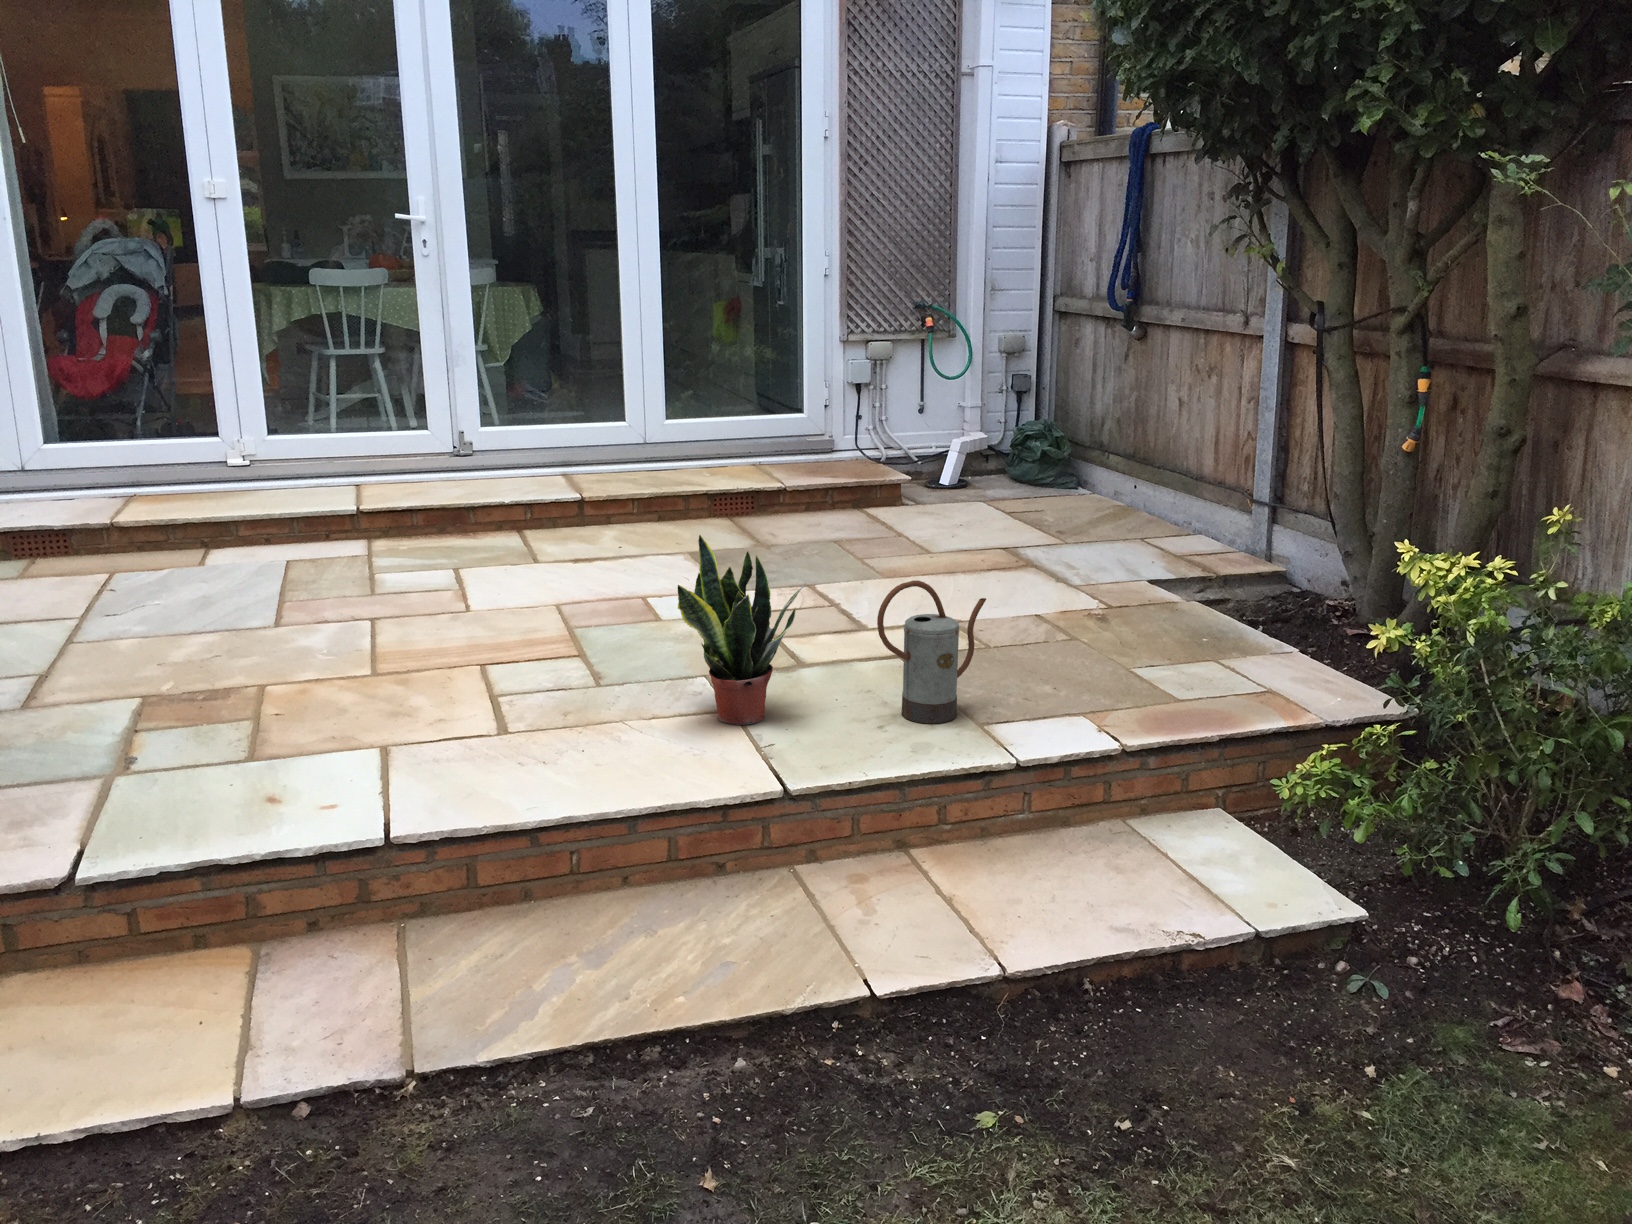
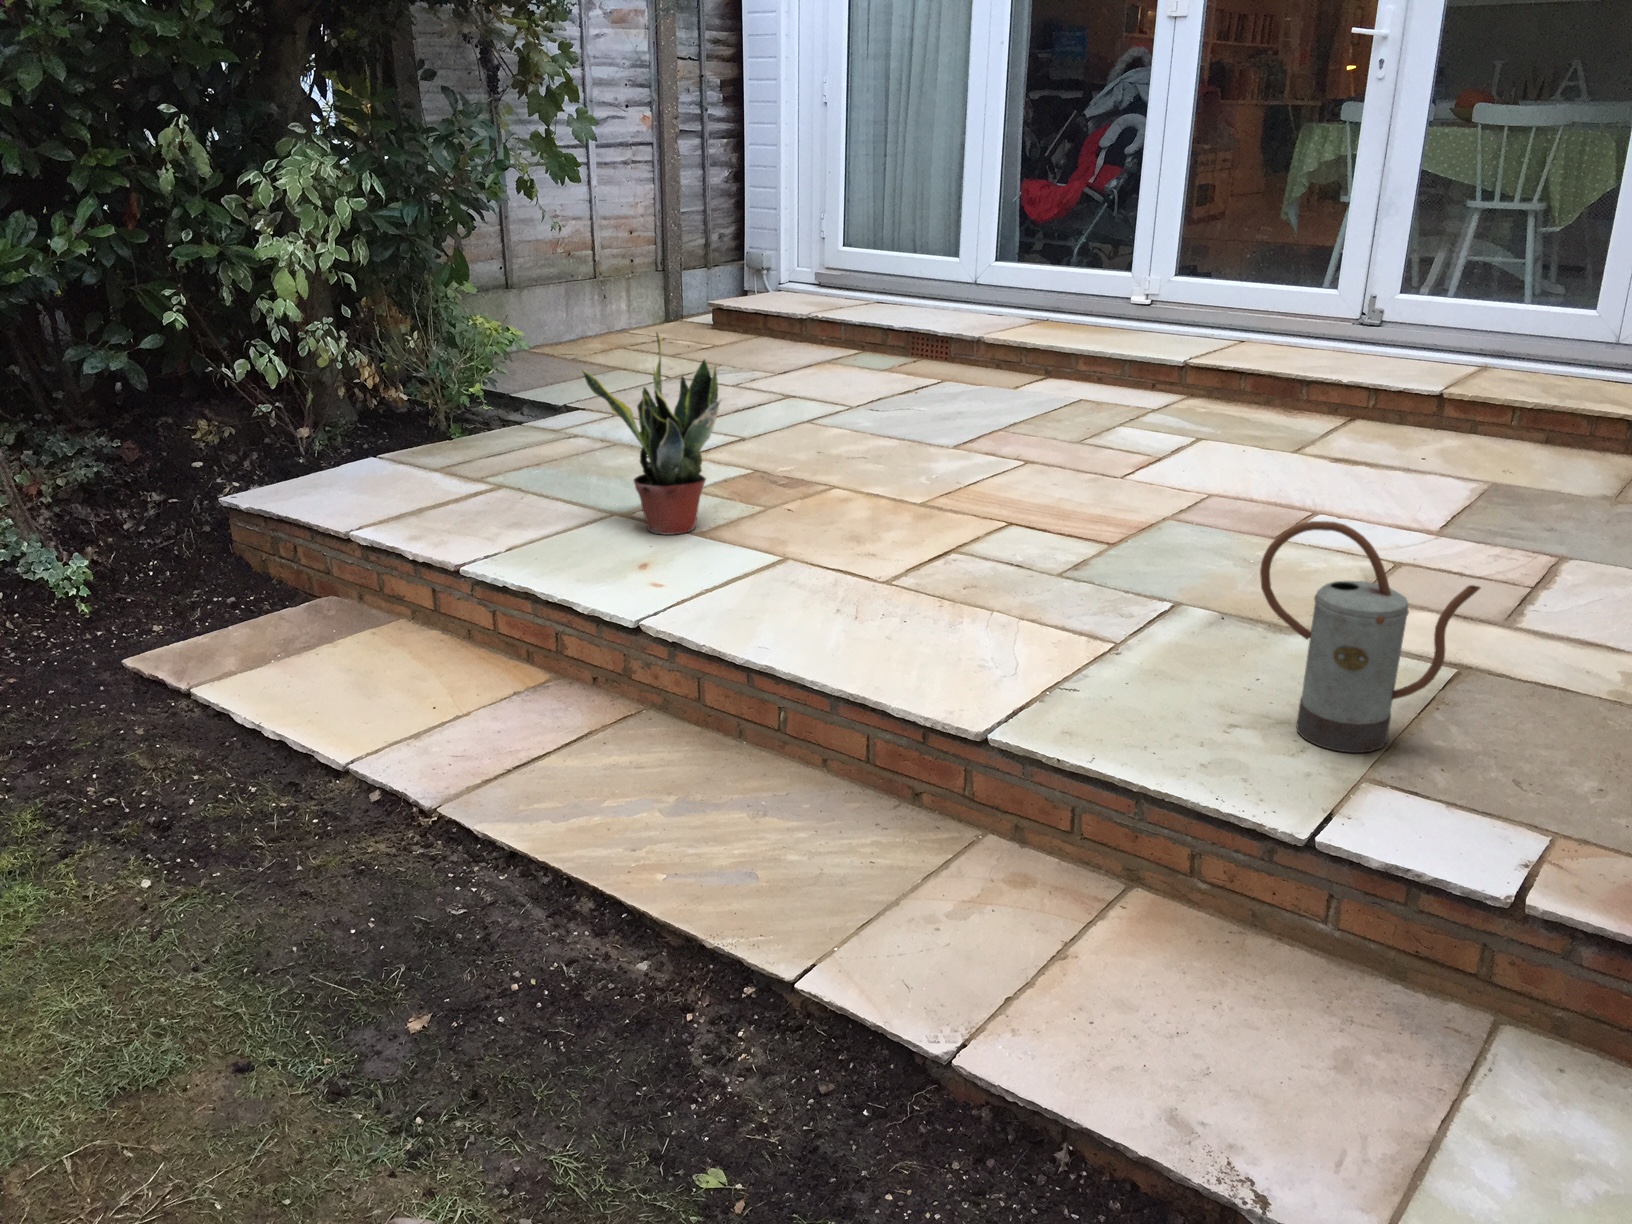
potted plant: present [677,535,807,725] -> present [583,333,721,535]

